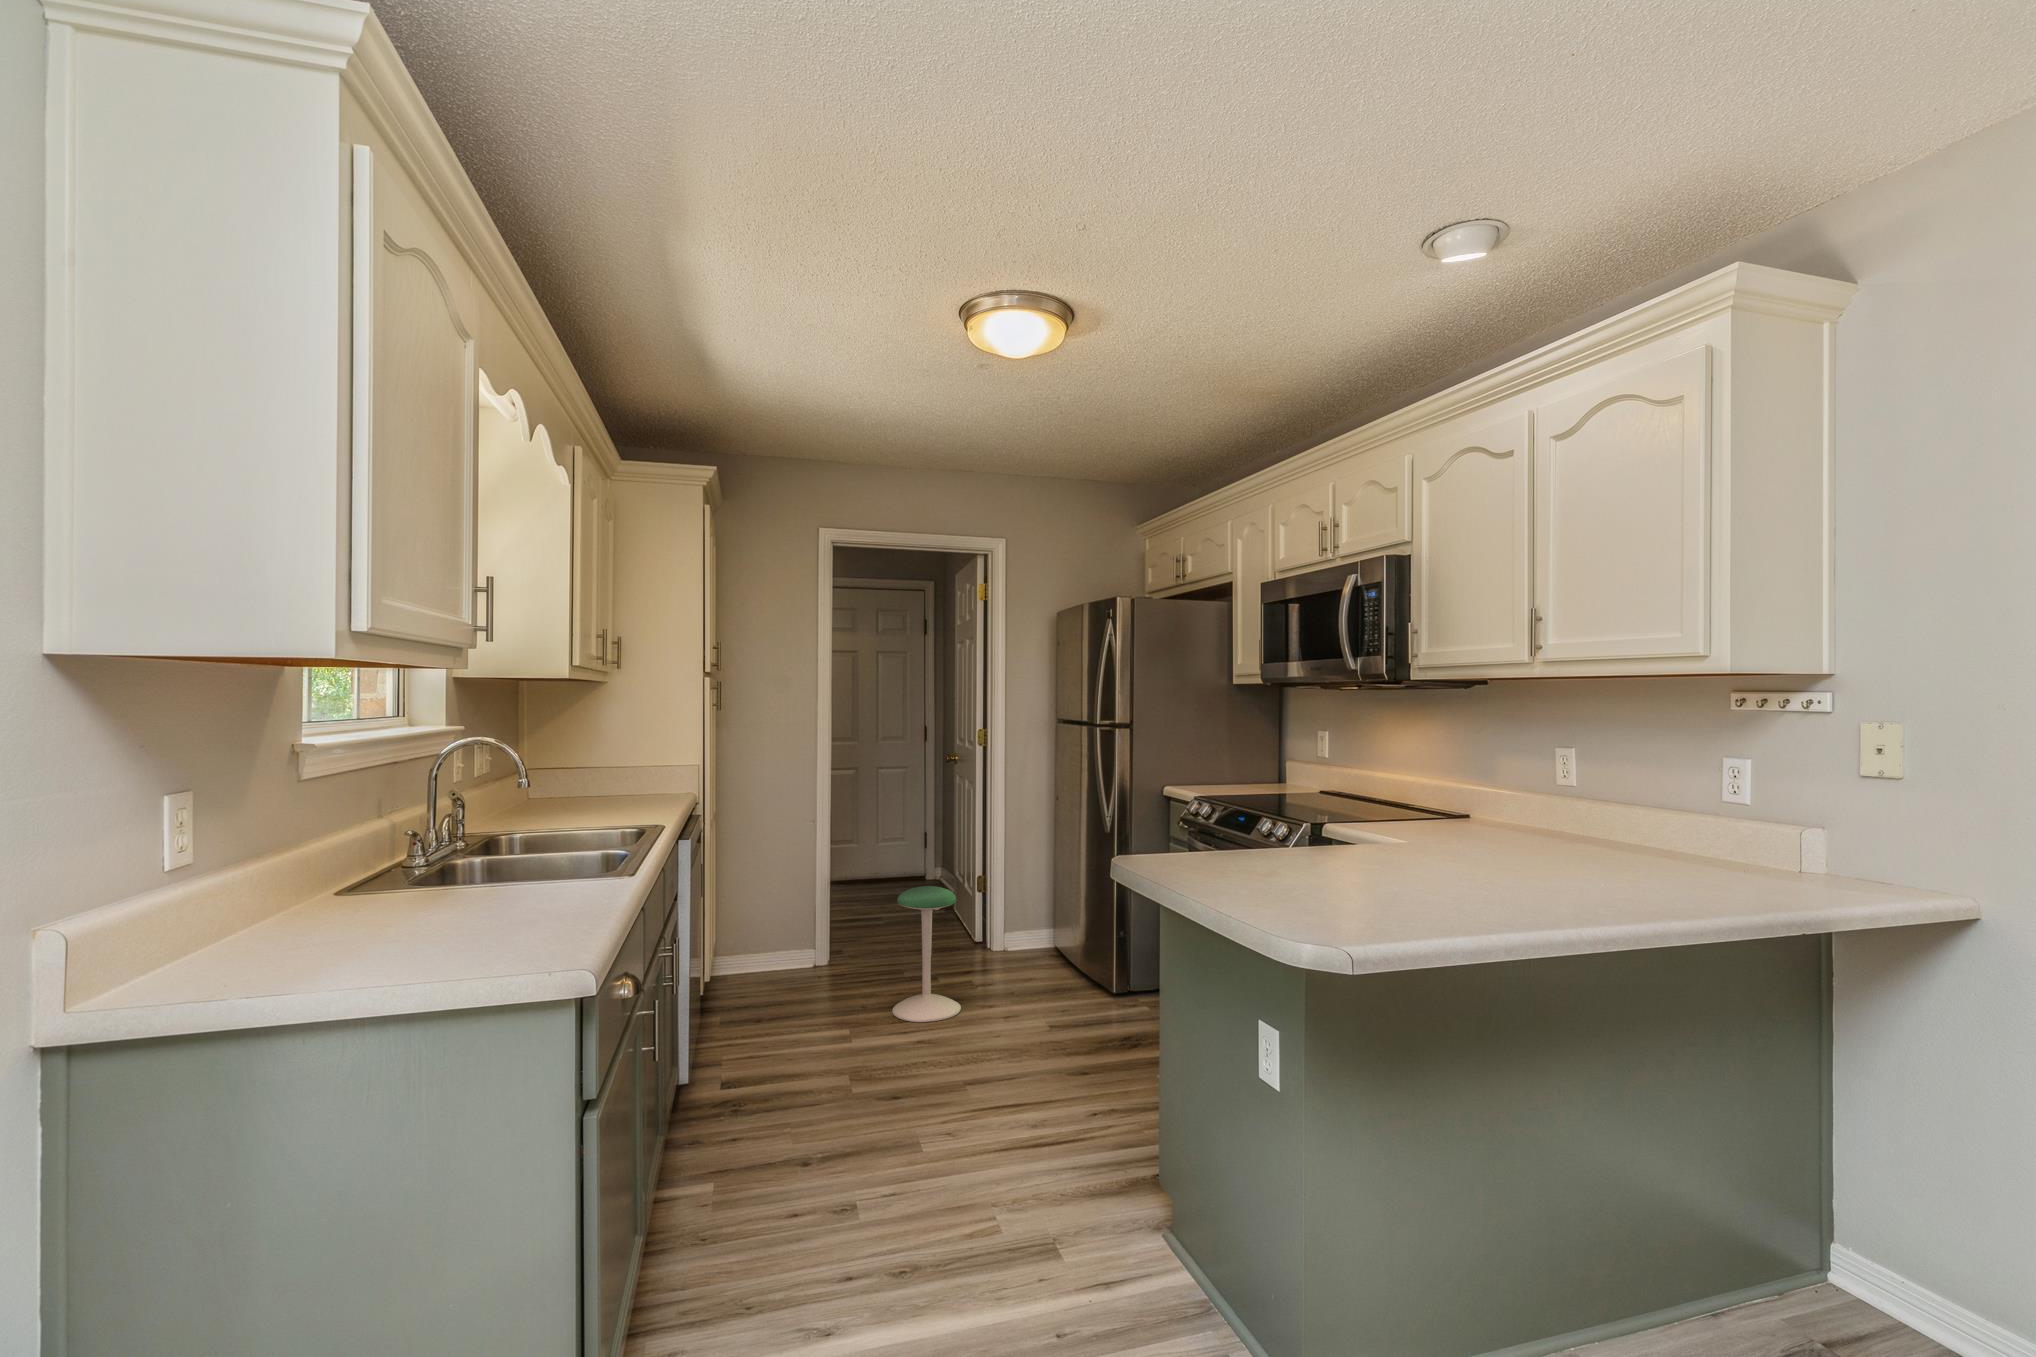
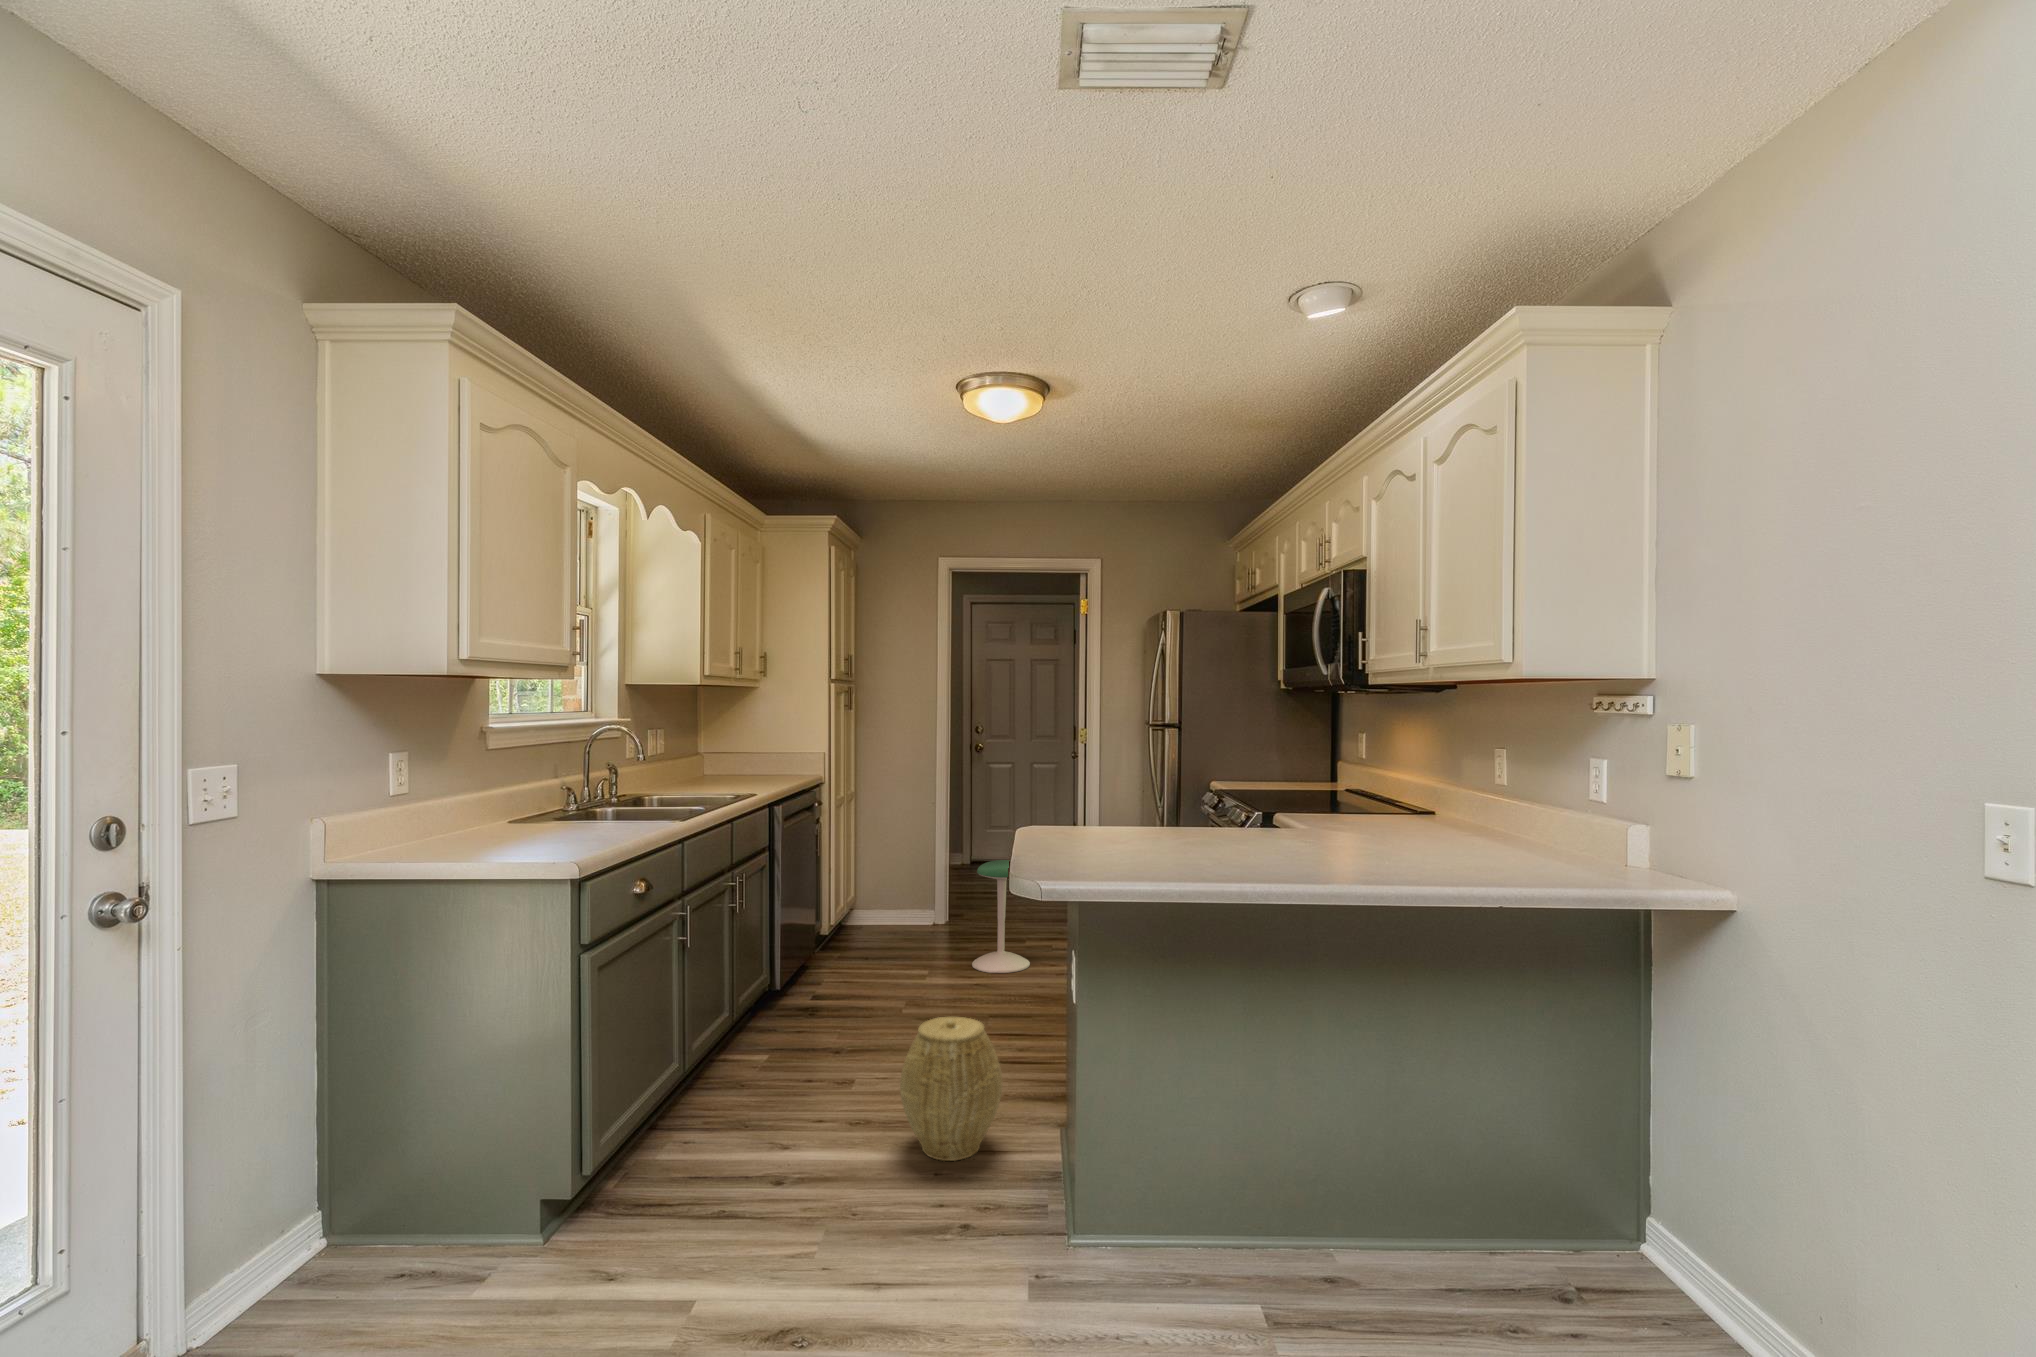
woven basket: none [965,1107,1096,1302] -> present [900,1017,1002,1161]

